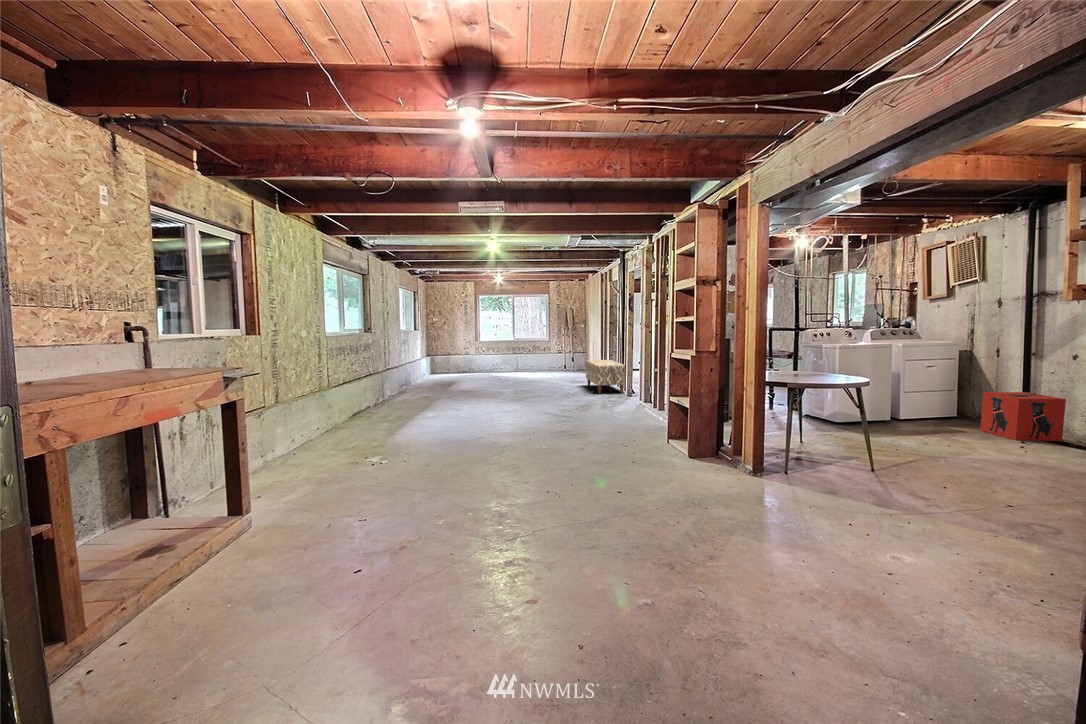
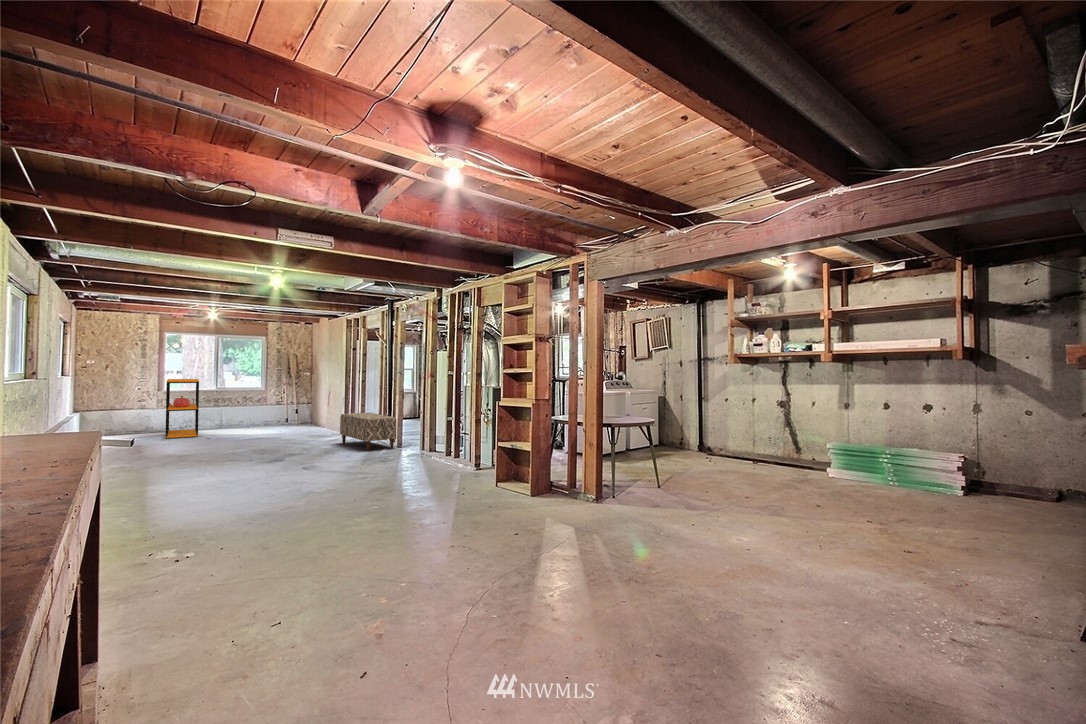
shelving unit: none [482,331,507,375] -> present [165,379,199,439]
storage box: present [980,392,1066,441] -> none [681,424,722,457]

